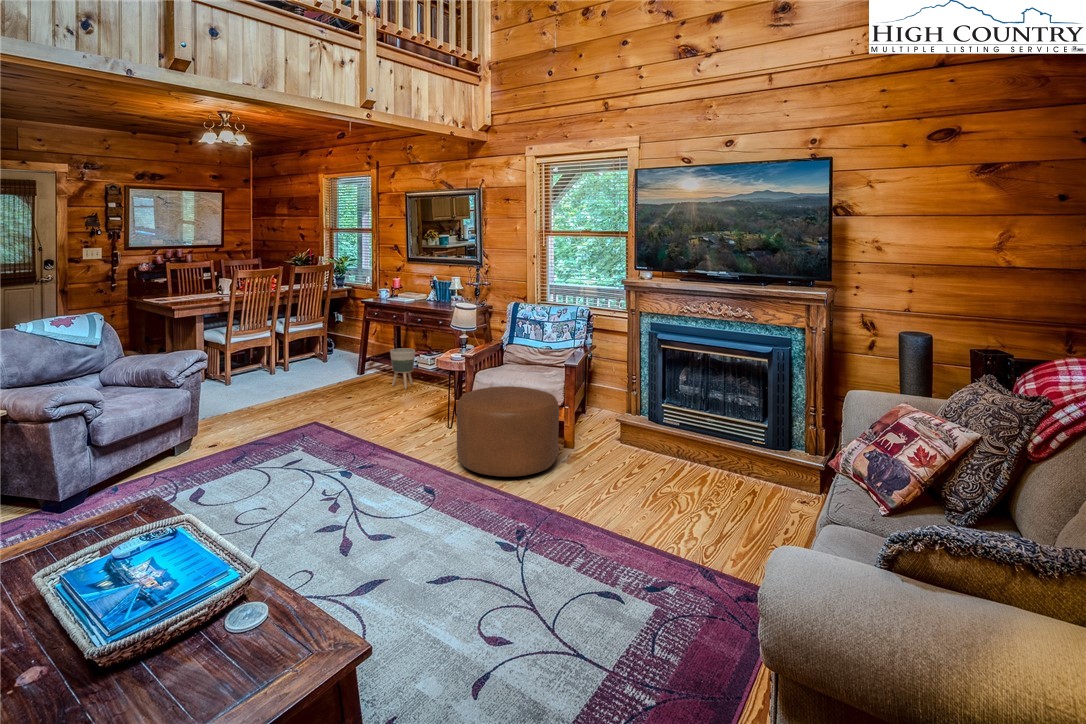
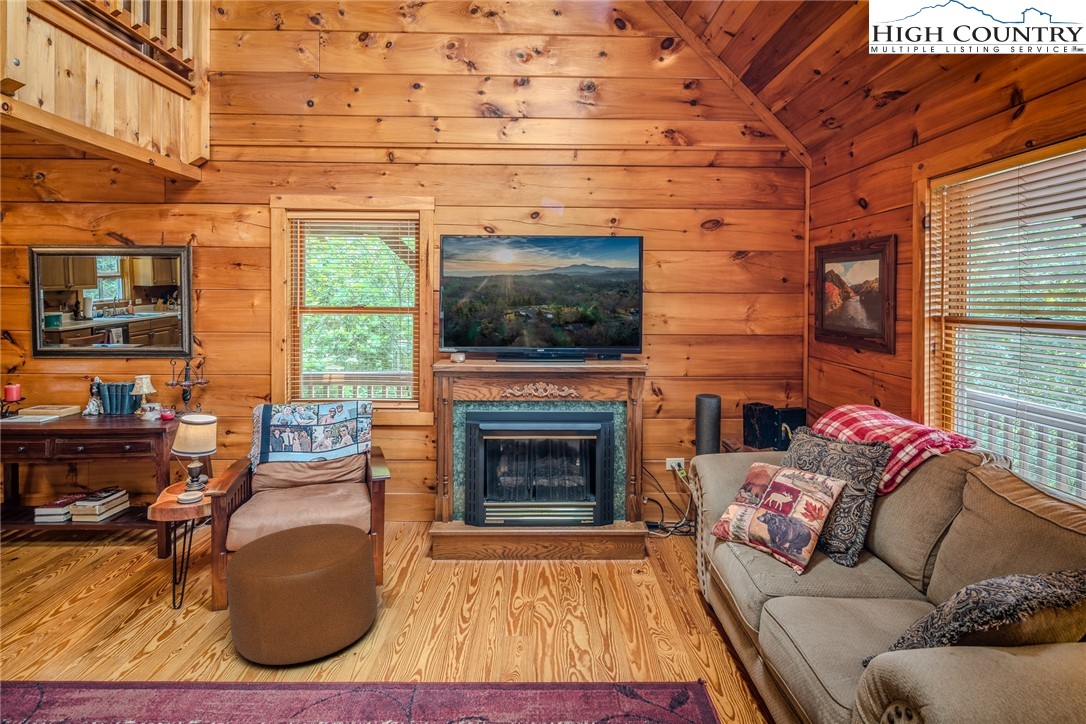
planter: present [390,348,415,389] -> none [33,502,80,565]

